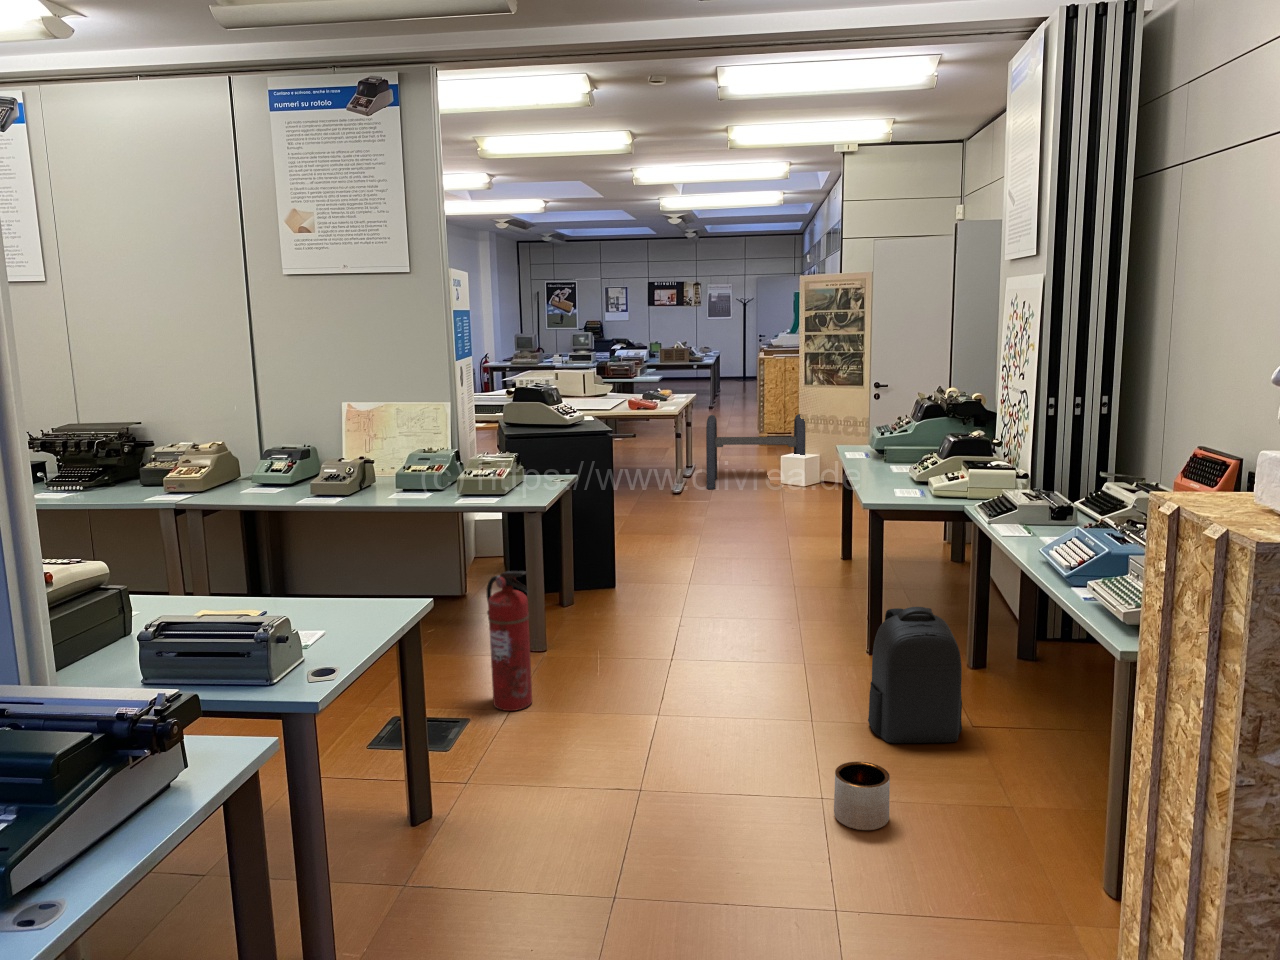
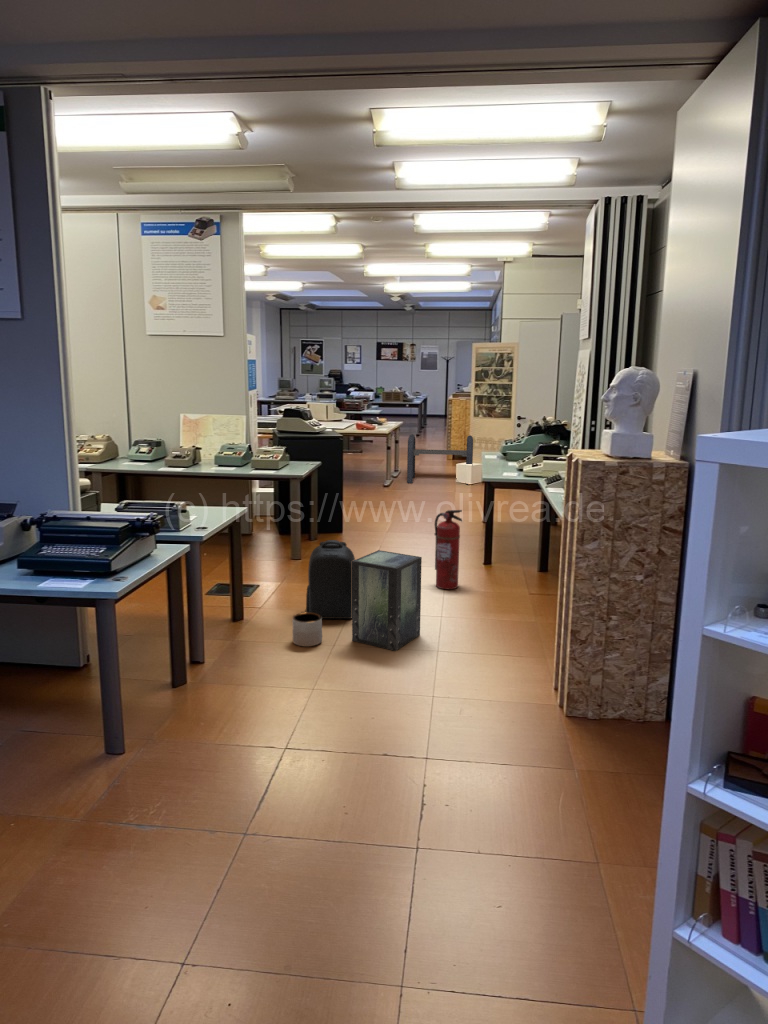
fire extinguisher: present [487,571,532,711] -> present [435,510,462,589]
backpack: present [868,607,962,743] -> present [306,540,355,619]
storage box: none [645,674,781,893] -> present [352,550,422,651]
planter: present [834,761,890,831] -> present [293,612,322,647]

